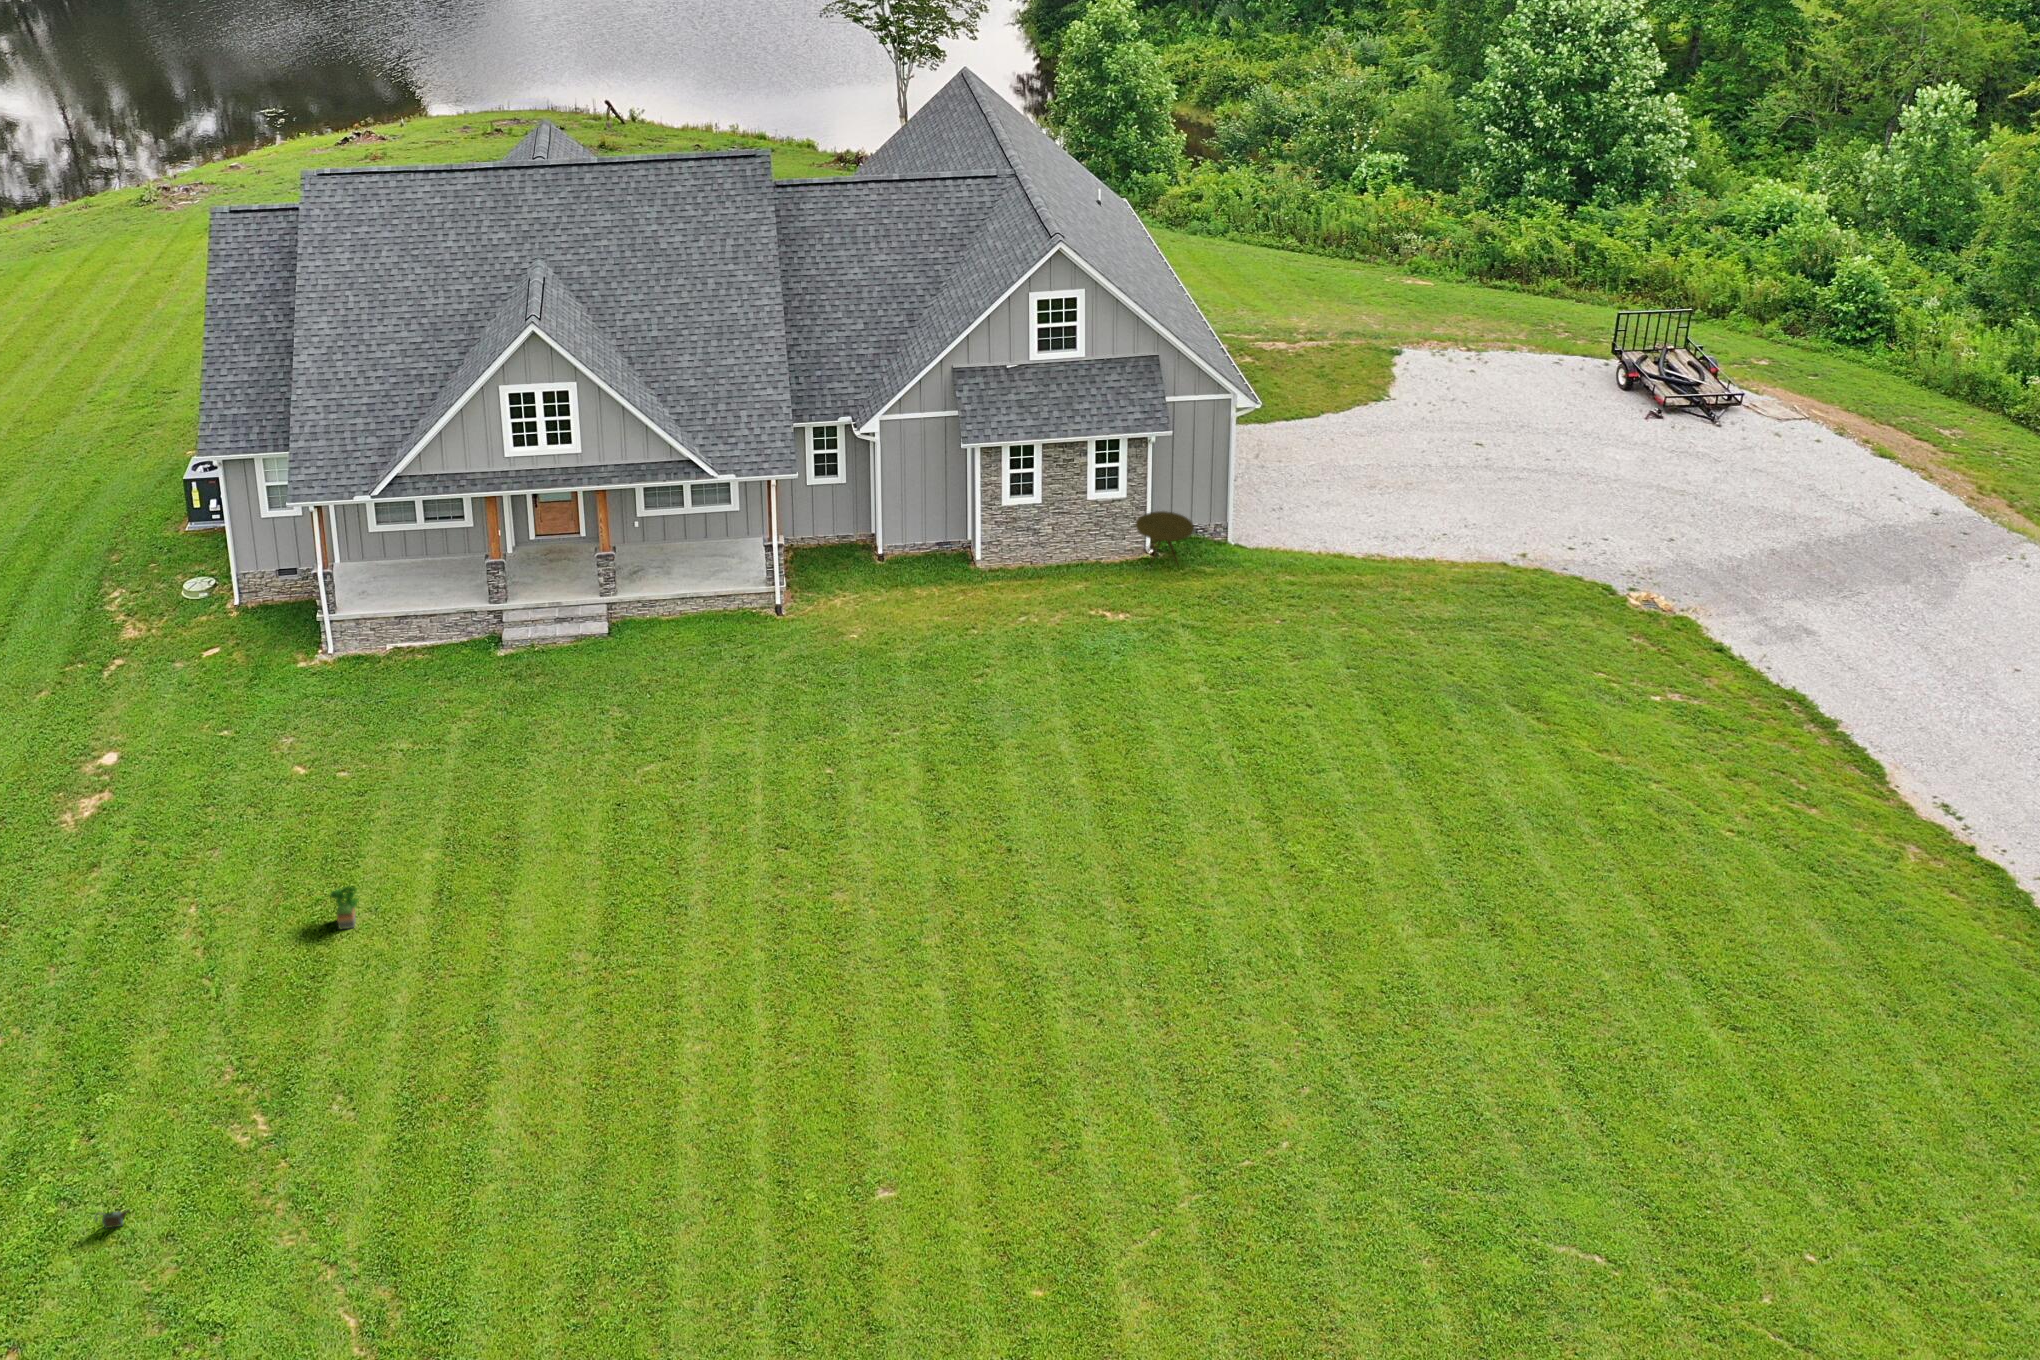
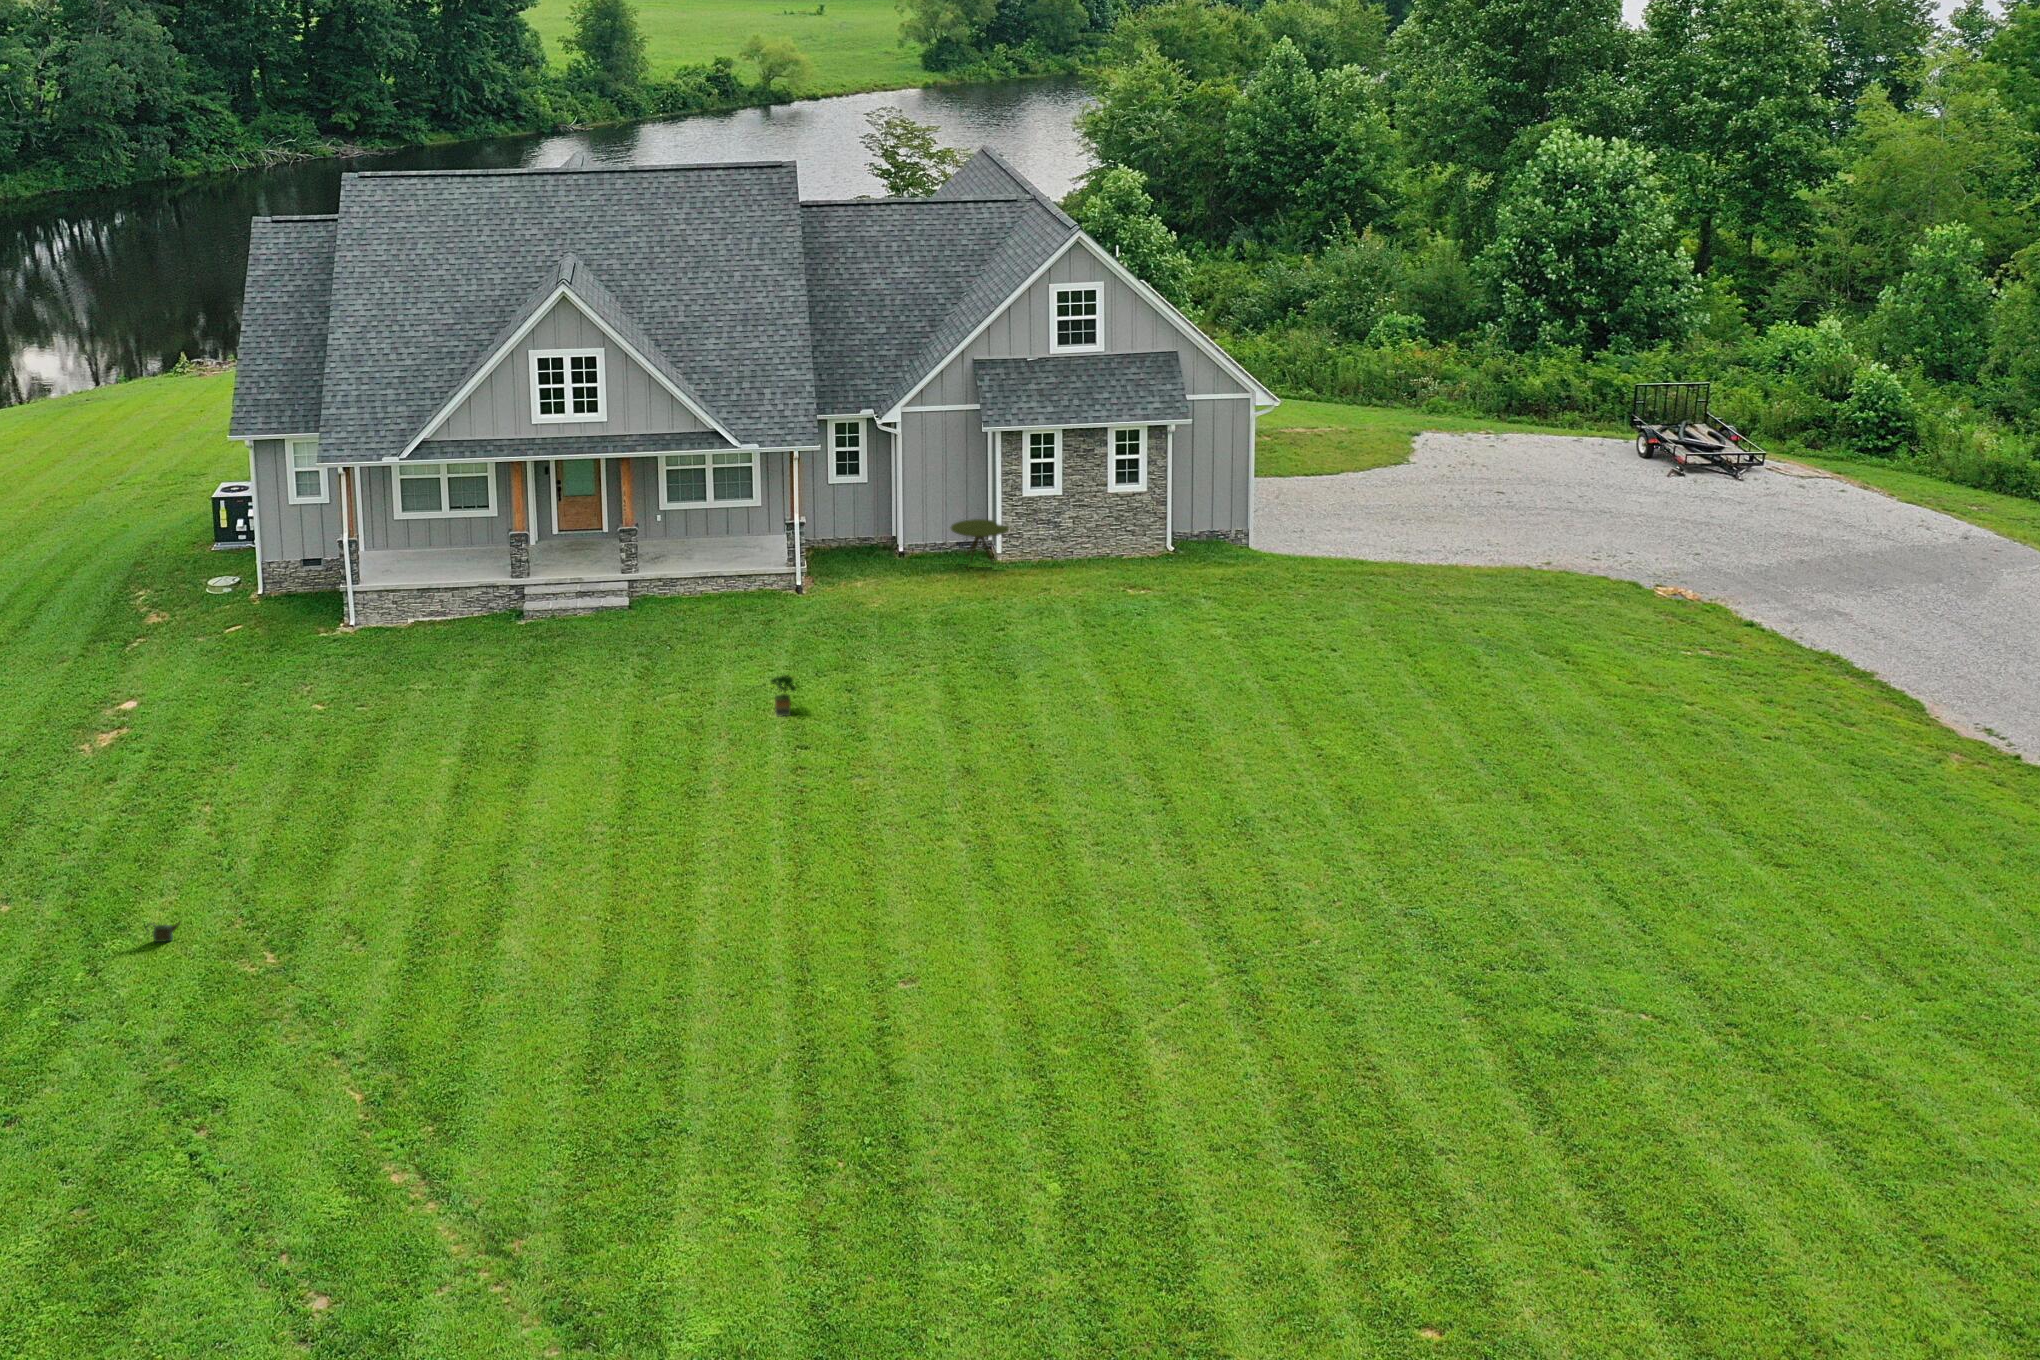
round table: present [1136,511,1194,565] -> present [951,519,1009,563]
potted tree: present [330,886,359,929] -> present [771,675,796,717]

